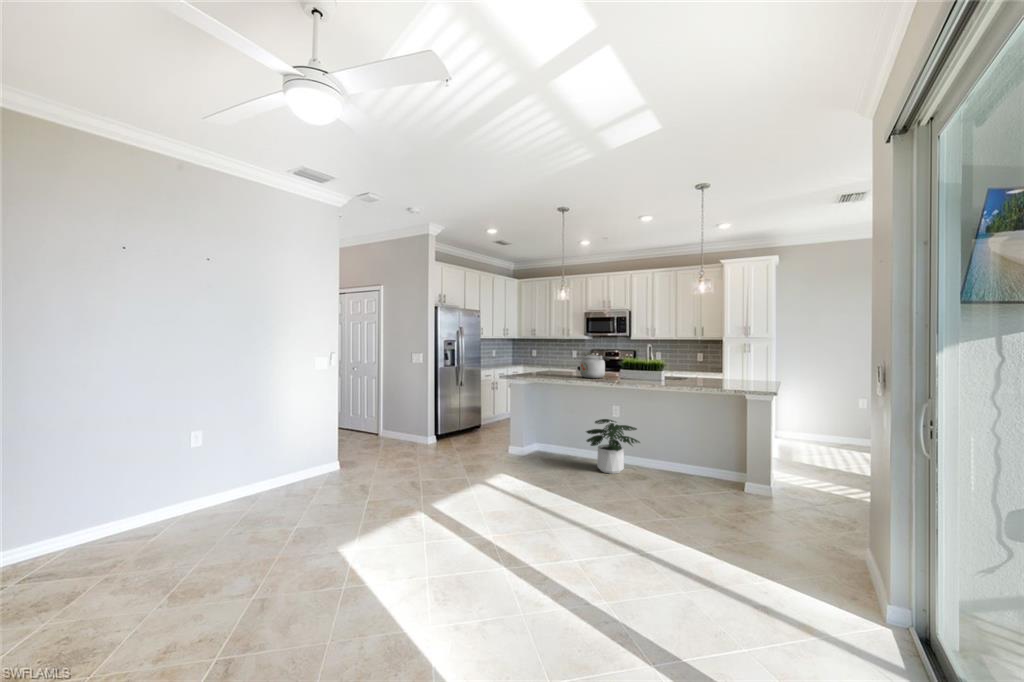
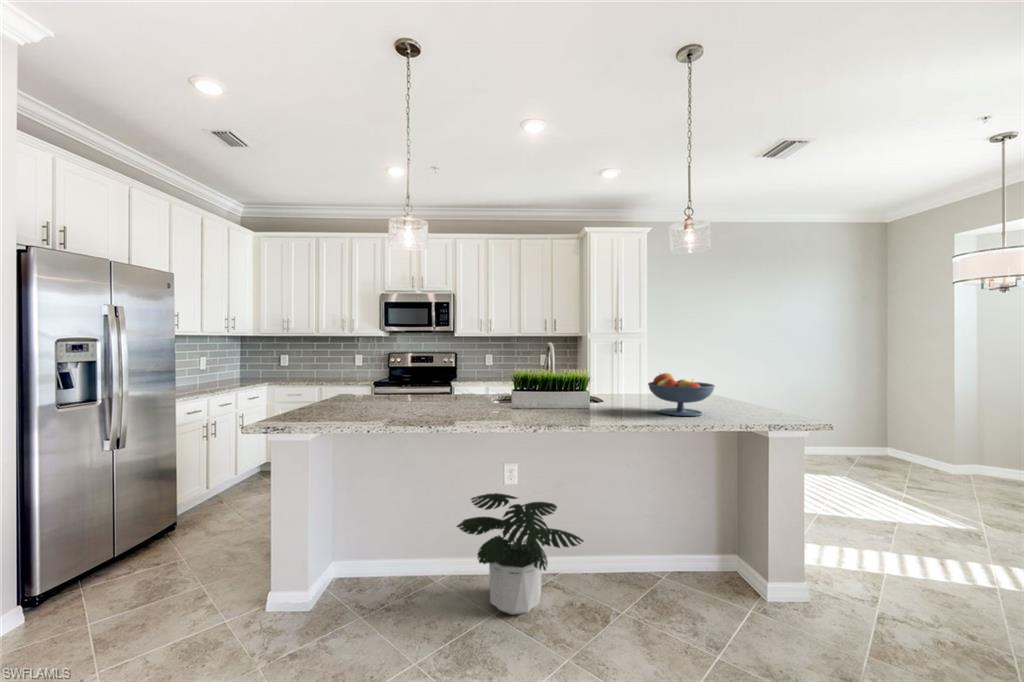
kettle: present [579,354,610,378] -> none [444,364,510,417]
fruit bowl: none [681,361,719,384] -> present [648,373,715,416]

